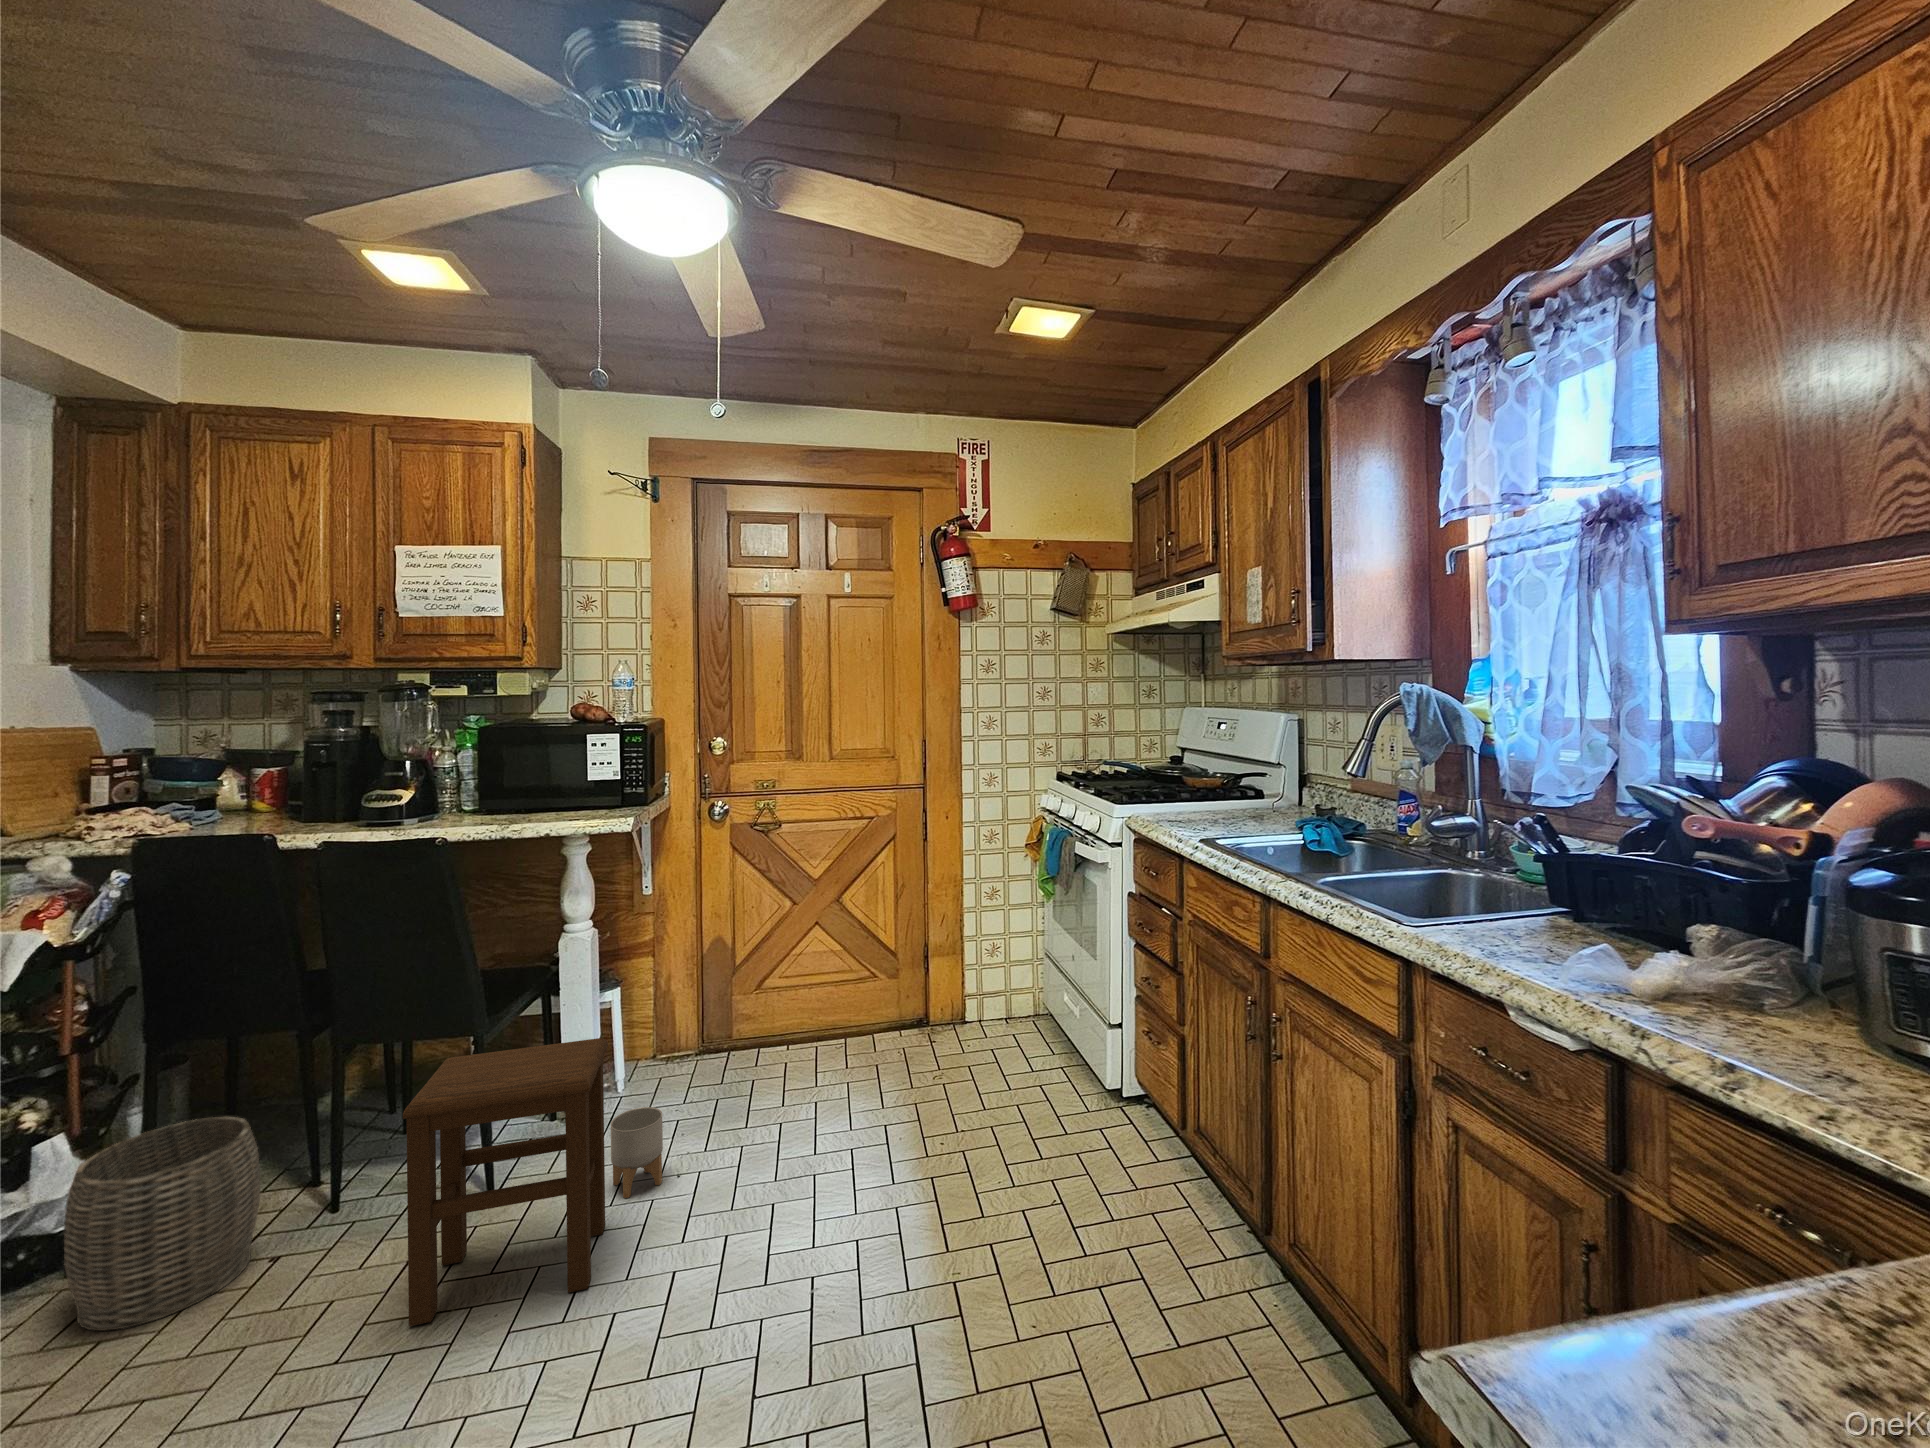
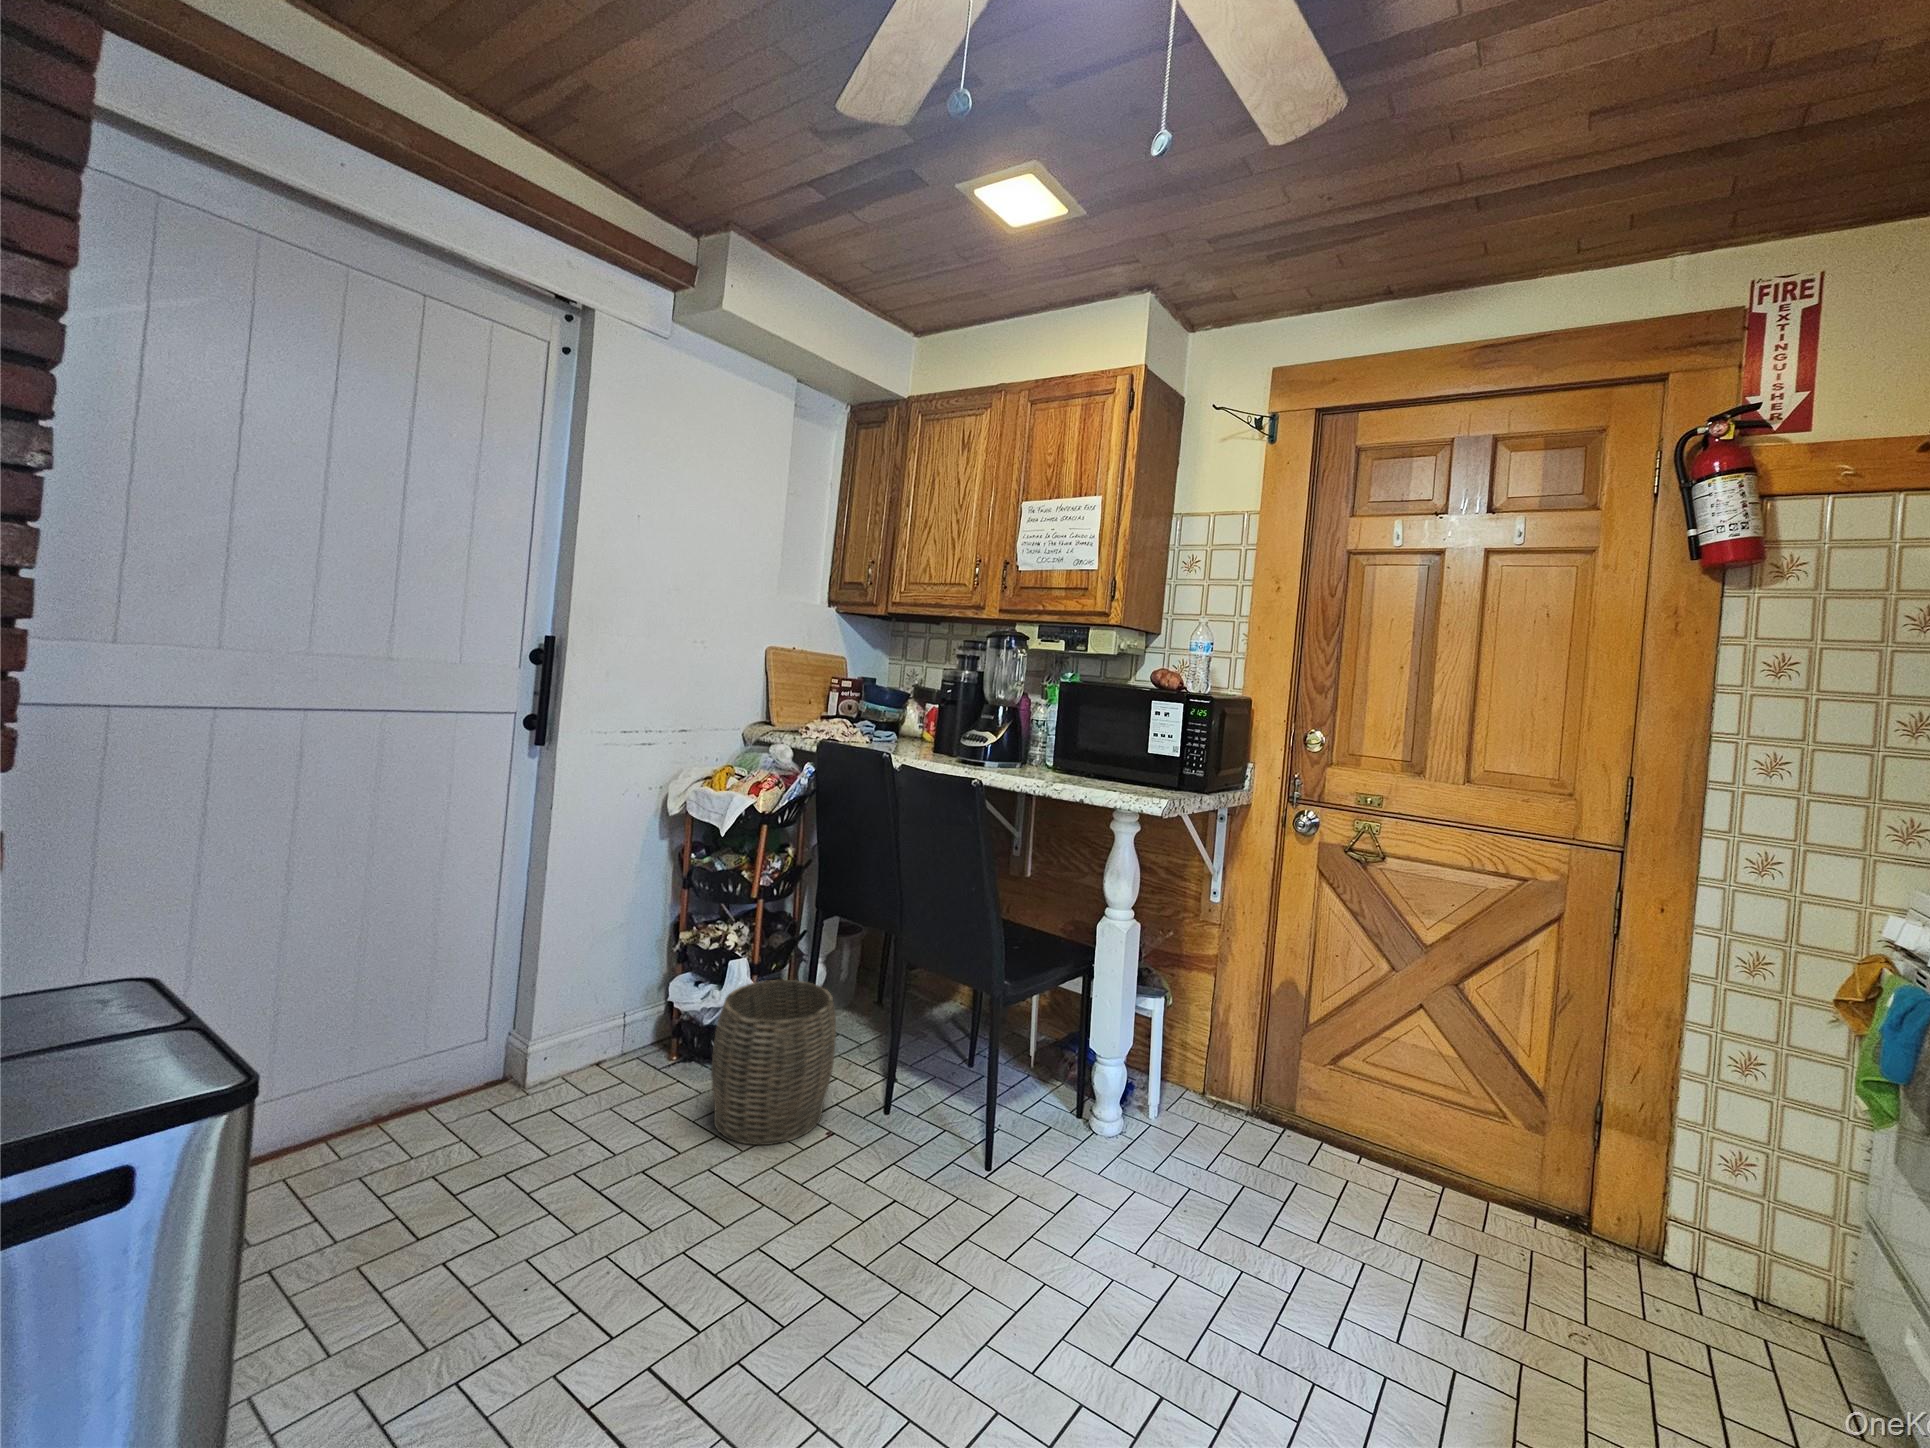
stool: present [403,1038,608,1326] -> none [852,1013,1086,1369]
planter: present [611,1107,663,1198] -> none [1090,1153,1152,1269]

